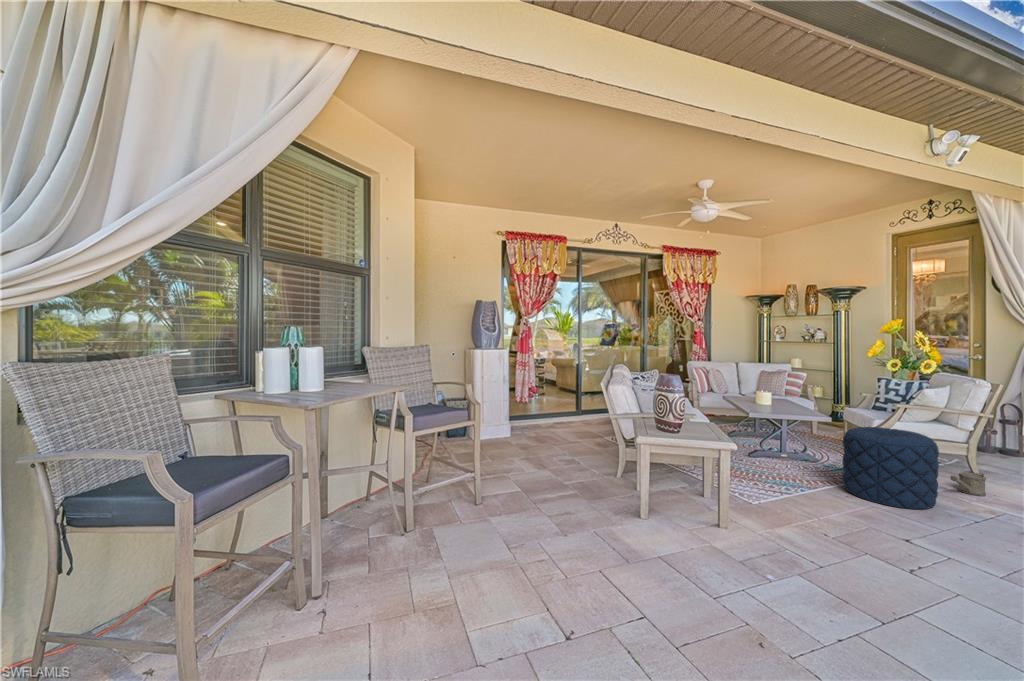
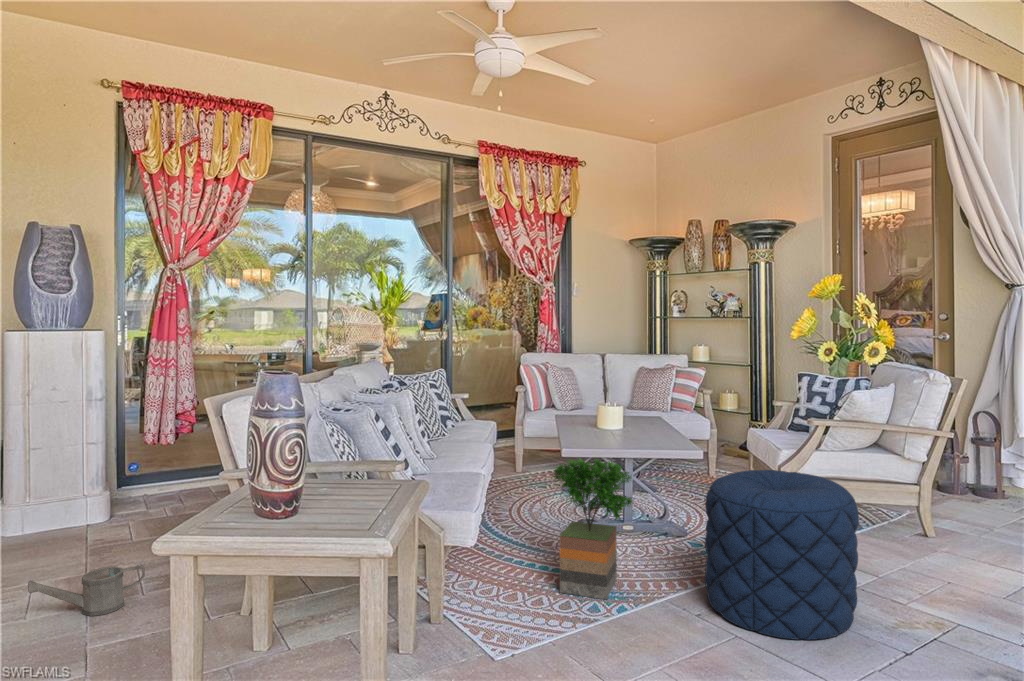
potted tree: none [751,416,802,484] -> present [553,459,632,599]
watering can: present [950,472,986,496] -> present [28,565,145,616]

